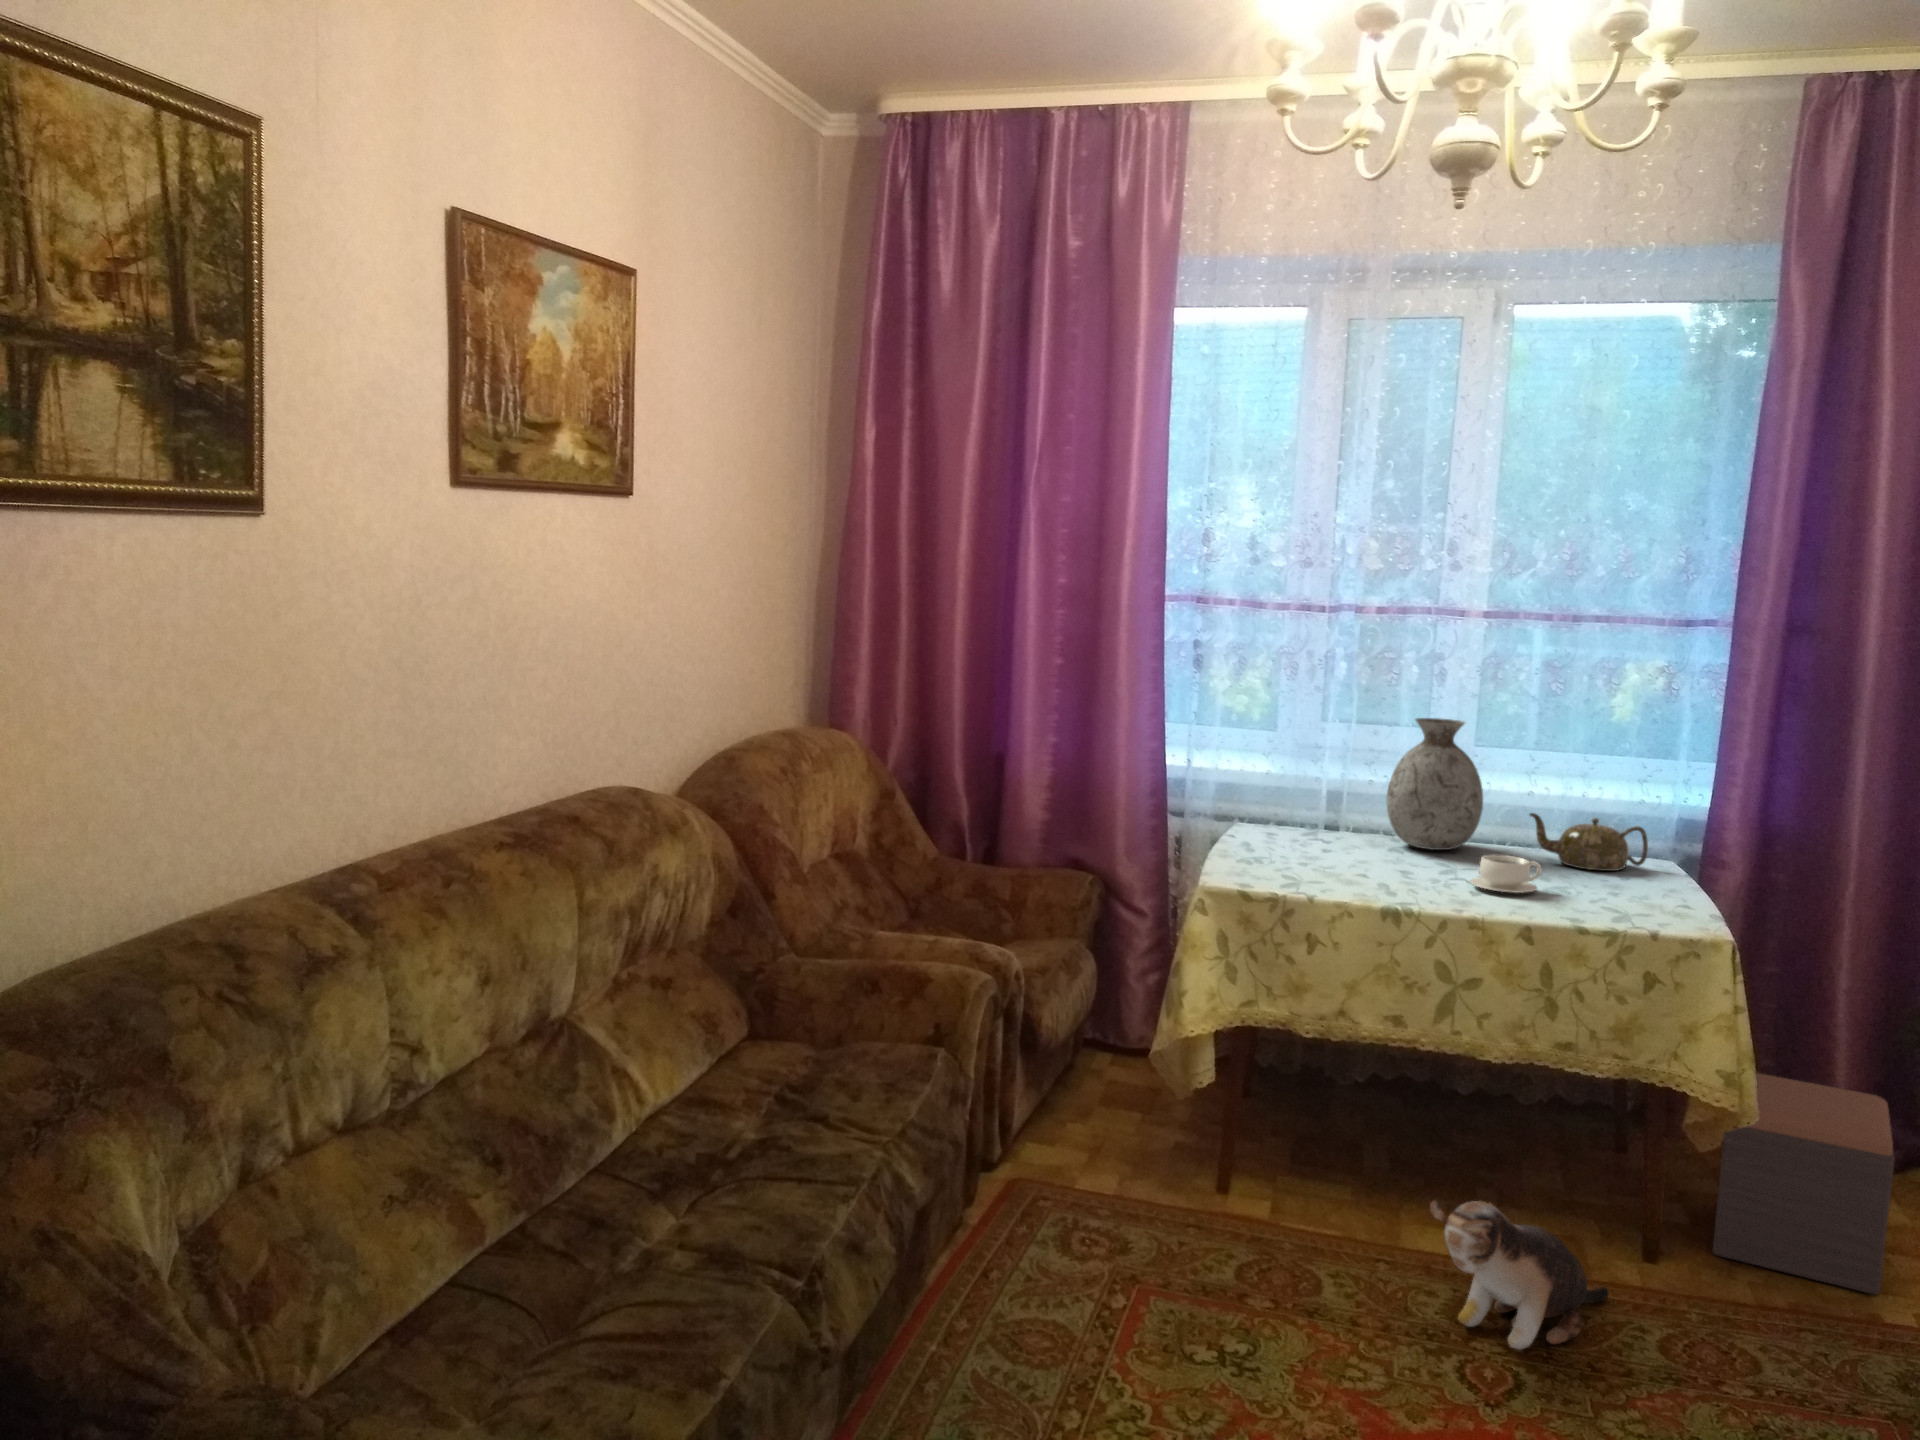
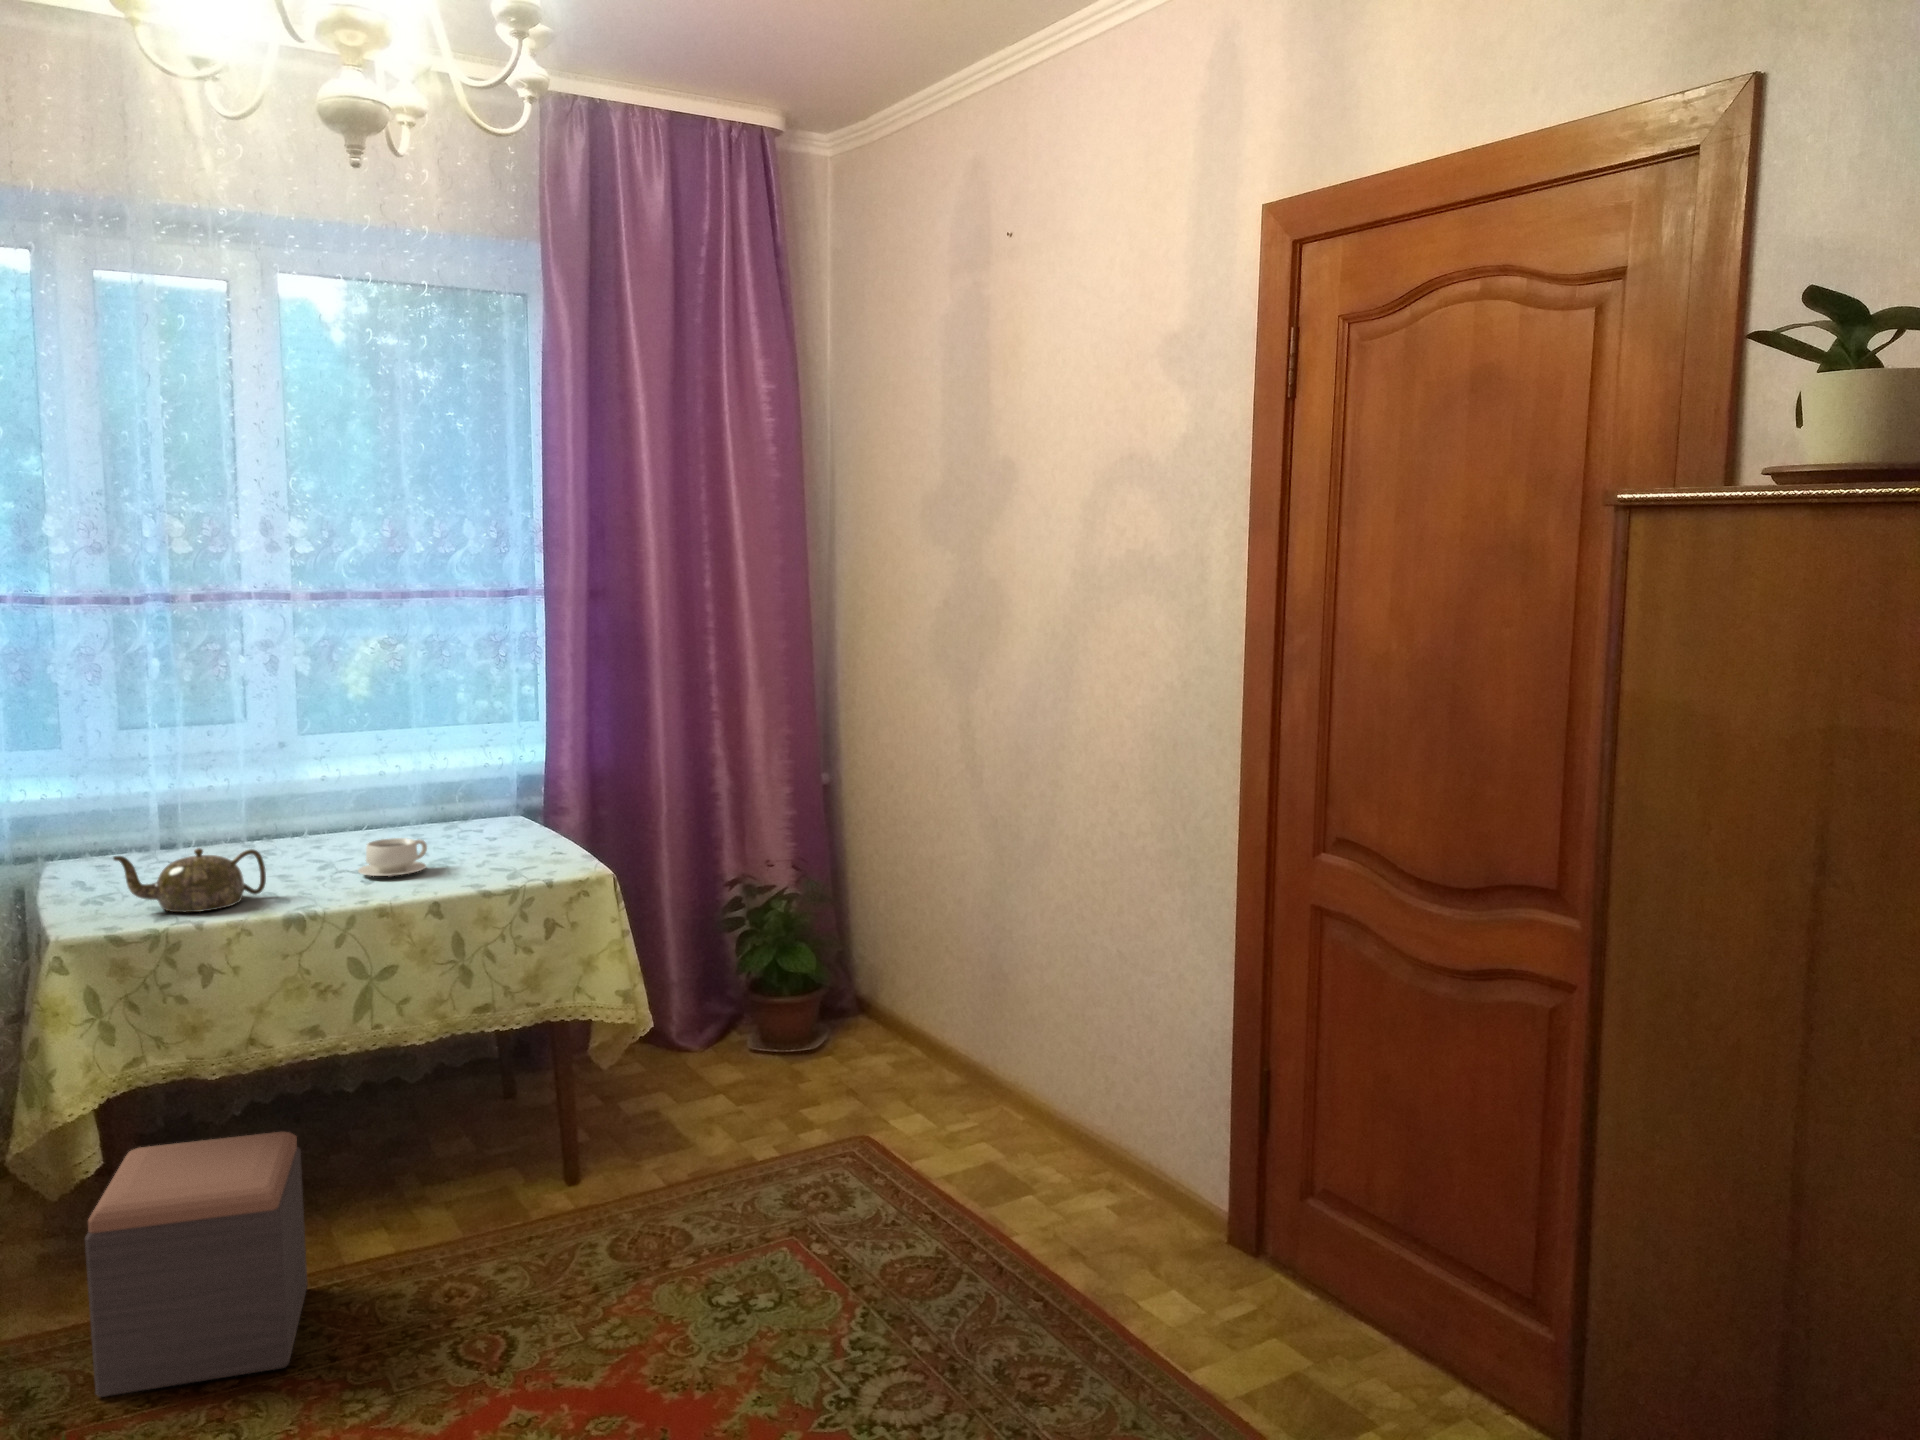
vase: present [1386,718,1483,850] -> none [237,708,344,848]
teapot: present [1530,813,1648,871] -> present [113,848,266,912]
footstool: present [1713,1072,1895,1295] -> present [85,1131,307,1397]
plush toy: present [1430,1201,1608,1349] -> none [402,1180,556,1310]

